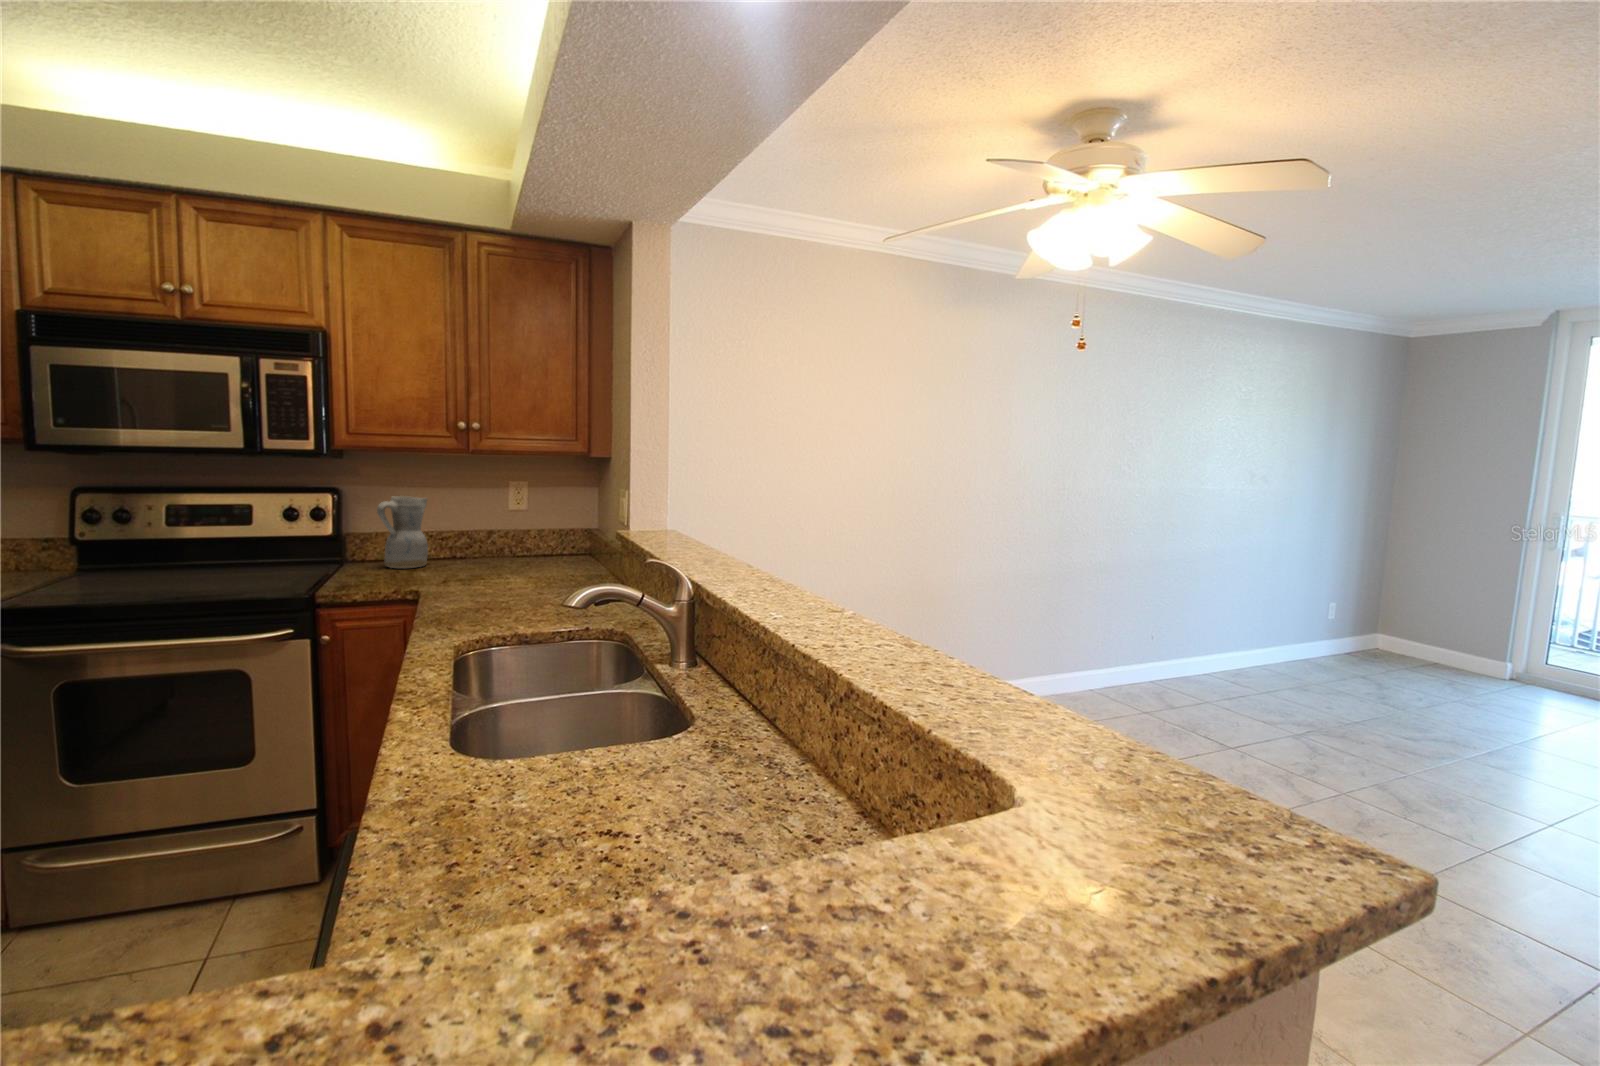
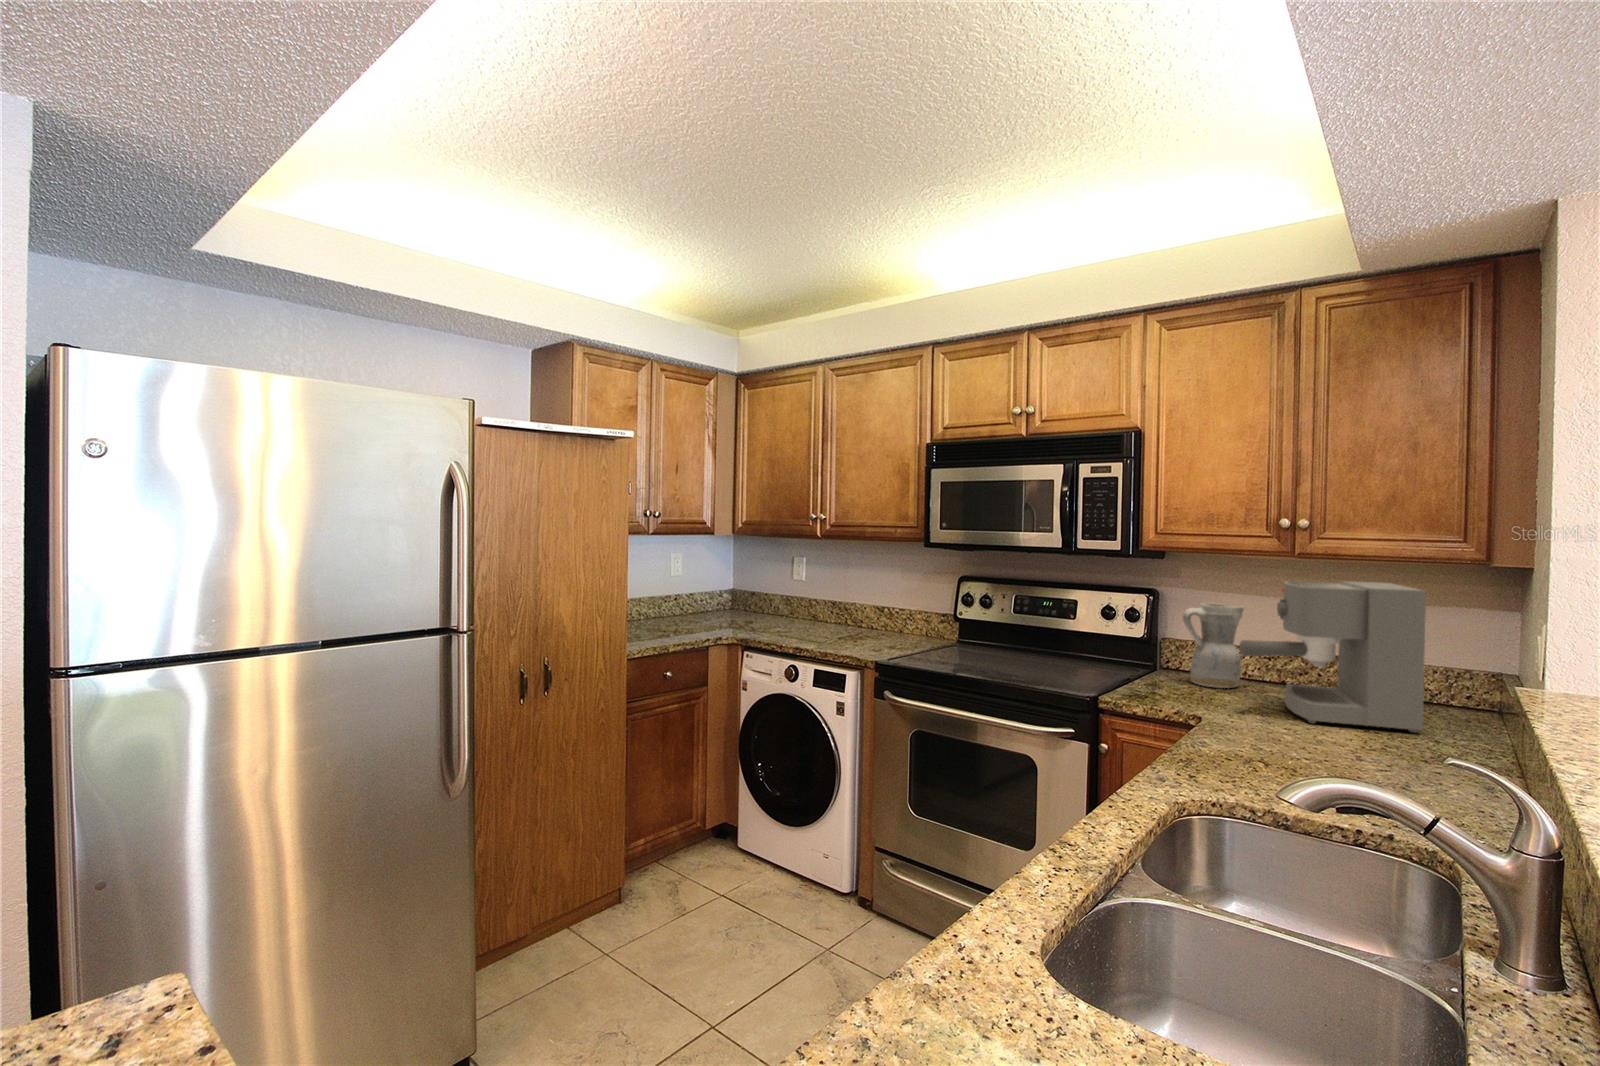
coffee maker: none [440,473,562,580] -> present [1239,581,1426,733]

